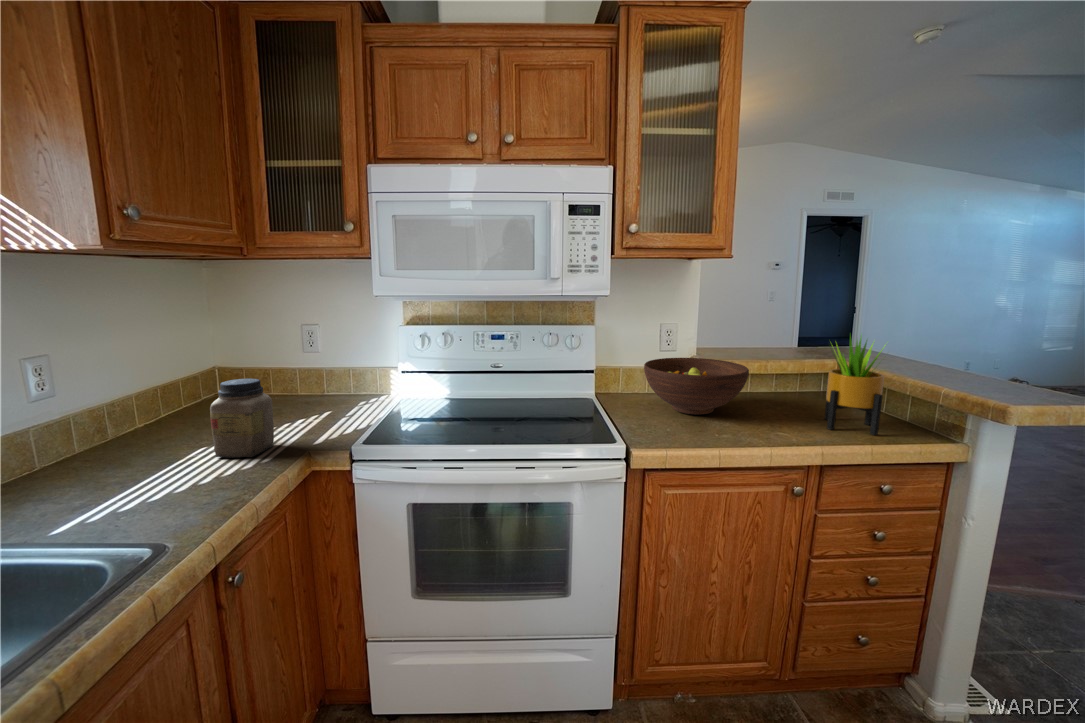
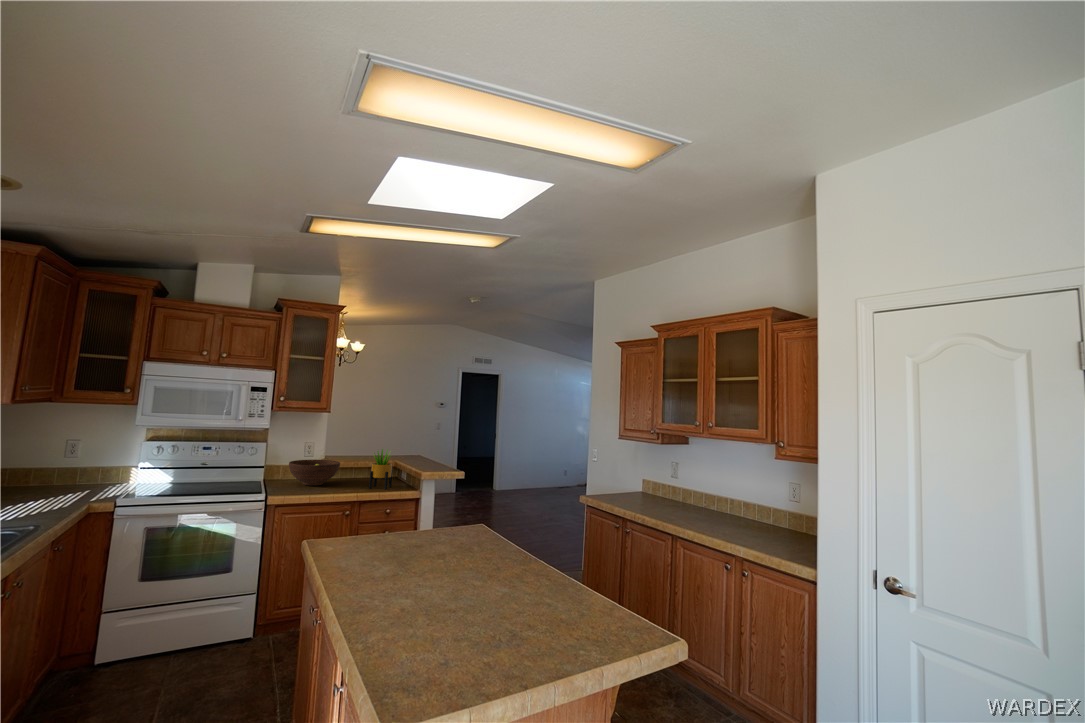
jar: present [210,379,274,458] -> none [36,465,72,504]

